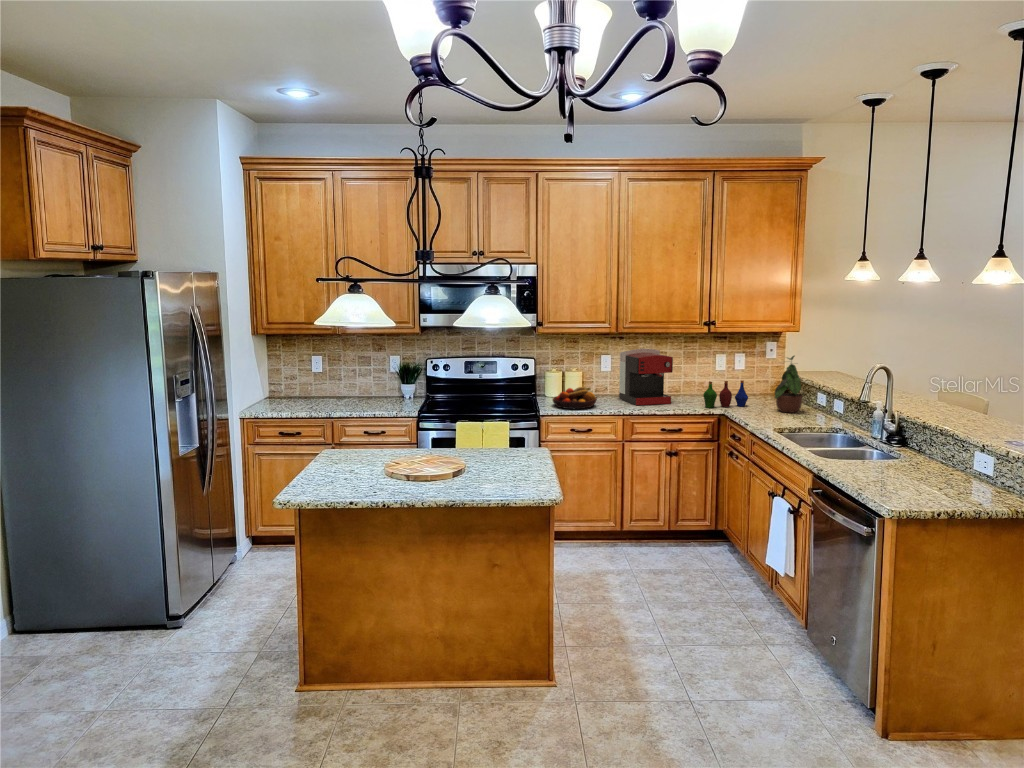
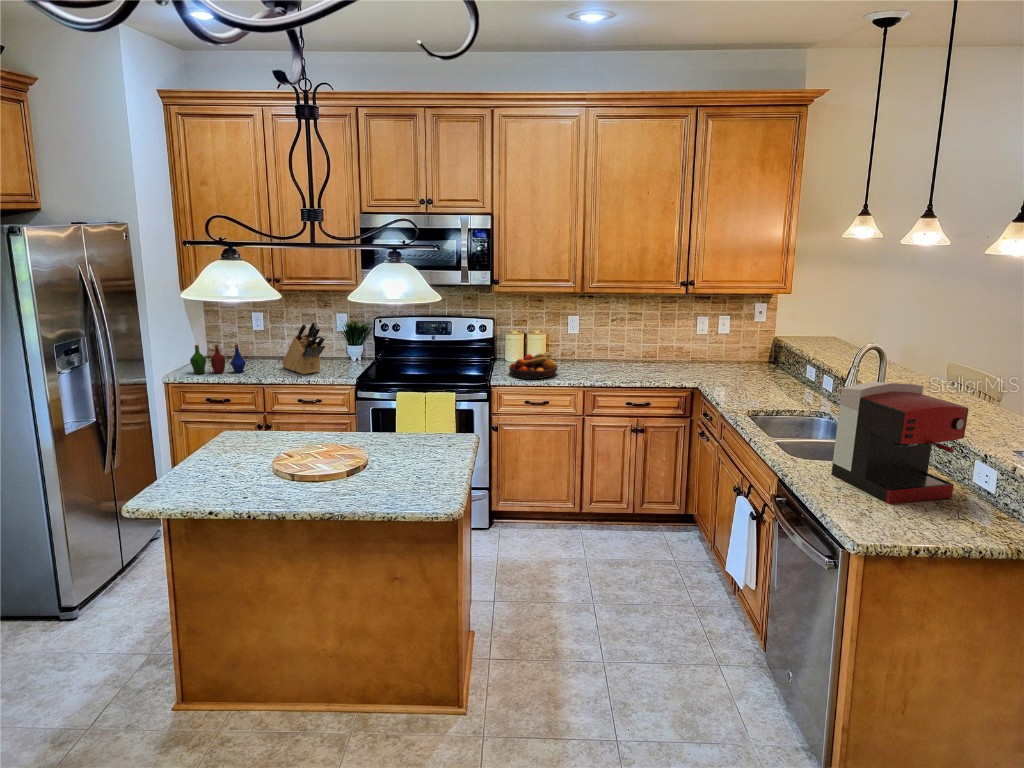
coffee maker: present [619,348,673,405] -> present [831,382,968,504]
potted plant: present [775,356,803,413] -> none [751,323,792,388]
knife block: none [344,360,387,409] -> present [282,320,325,374]
bottle: present [703,381,748,408] -> present [190,344,246,374]

